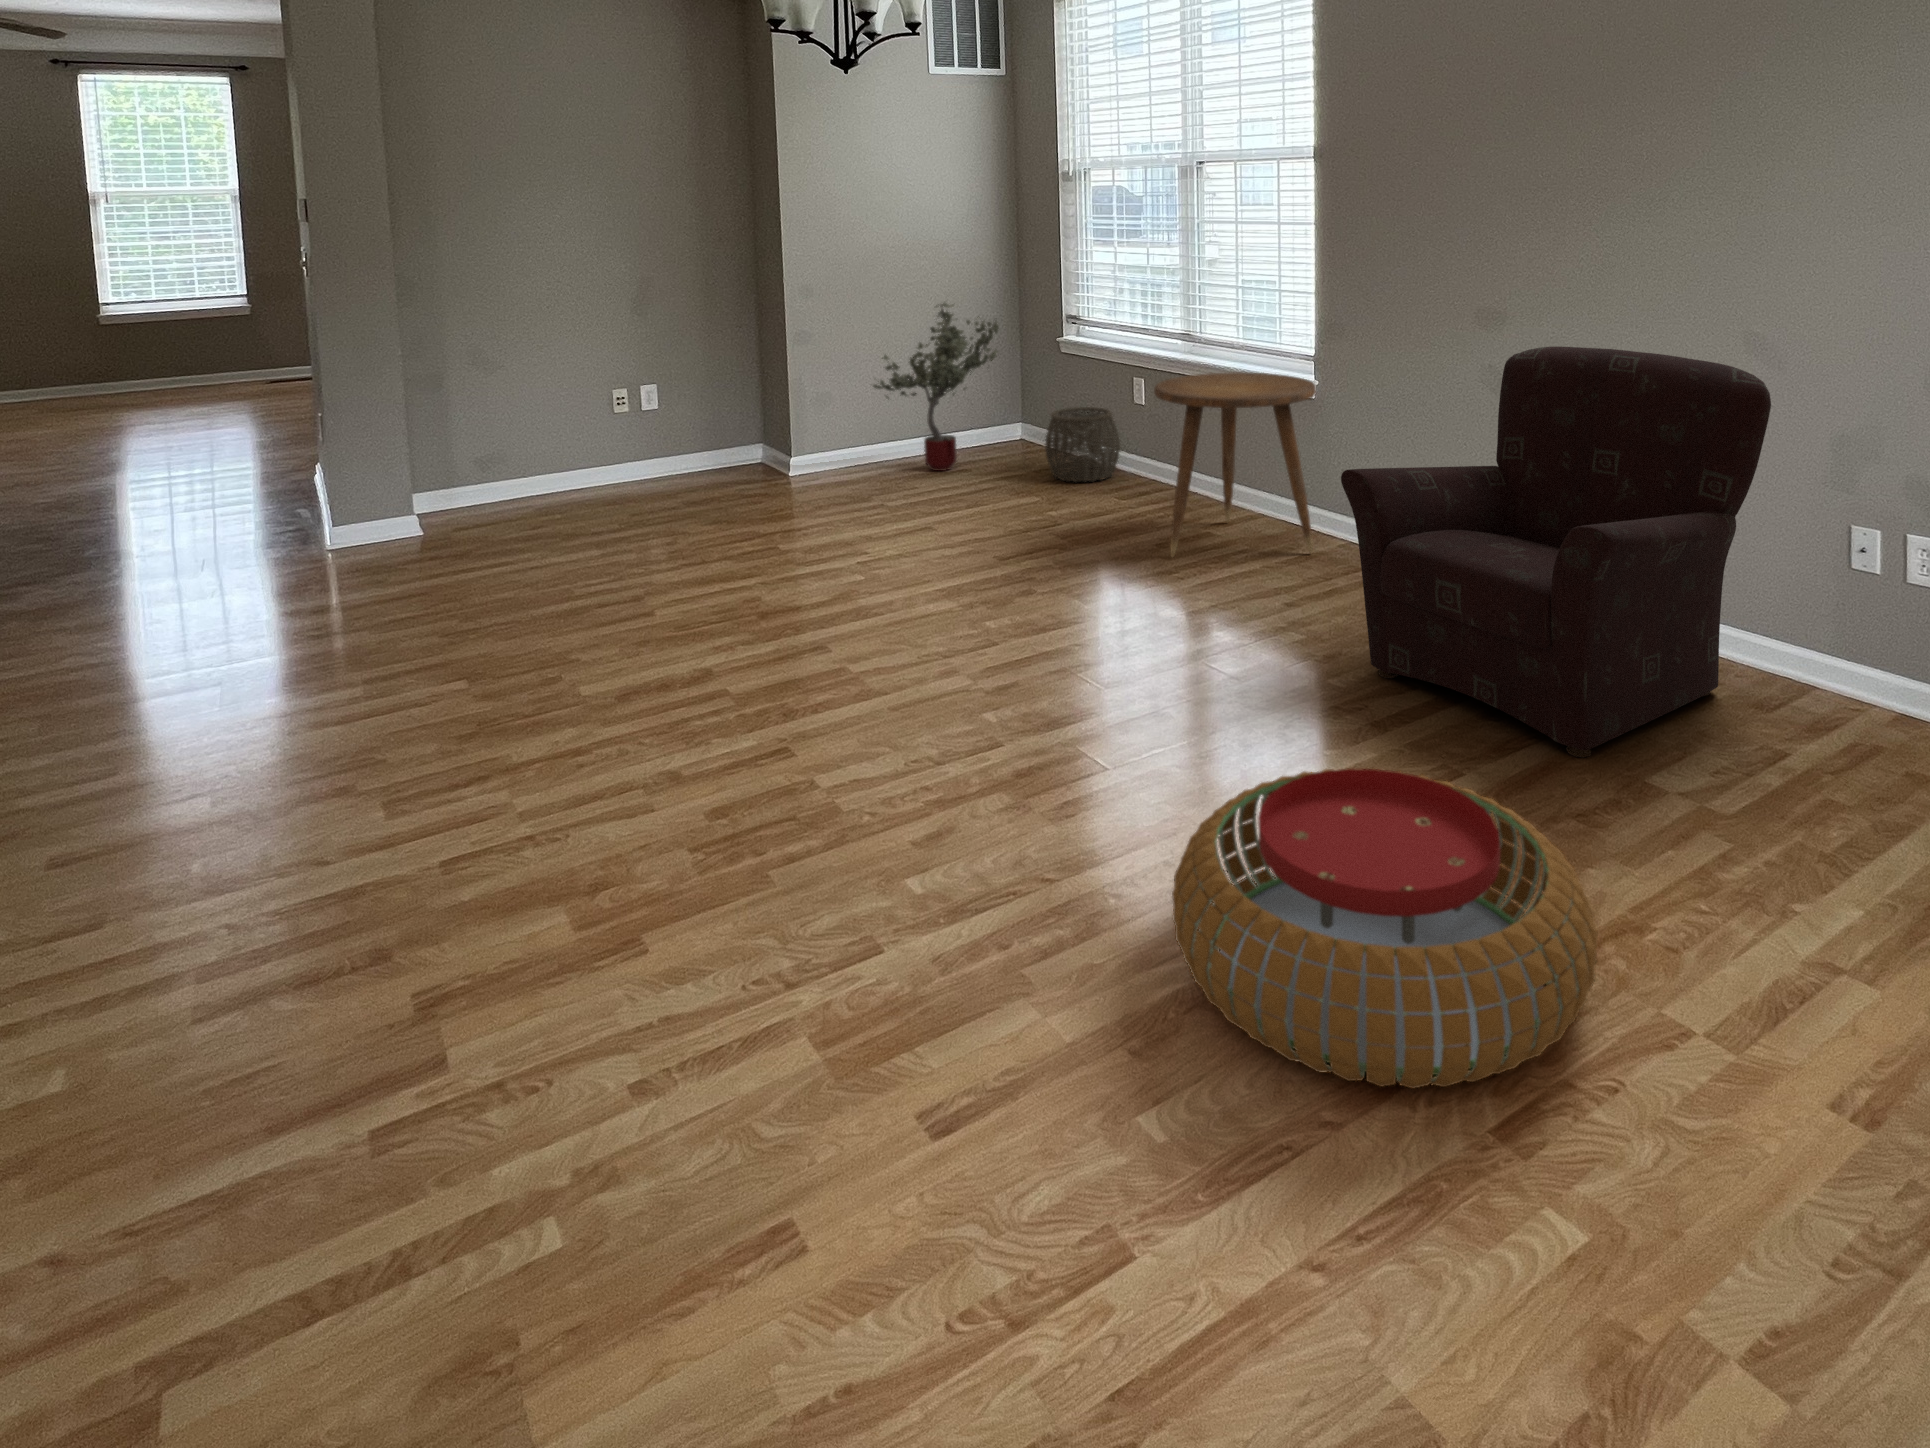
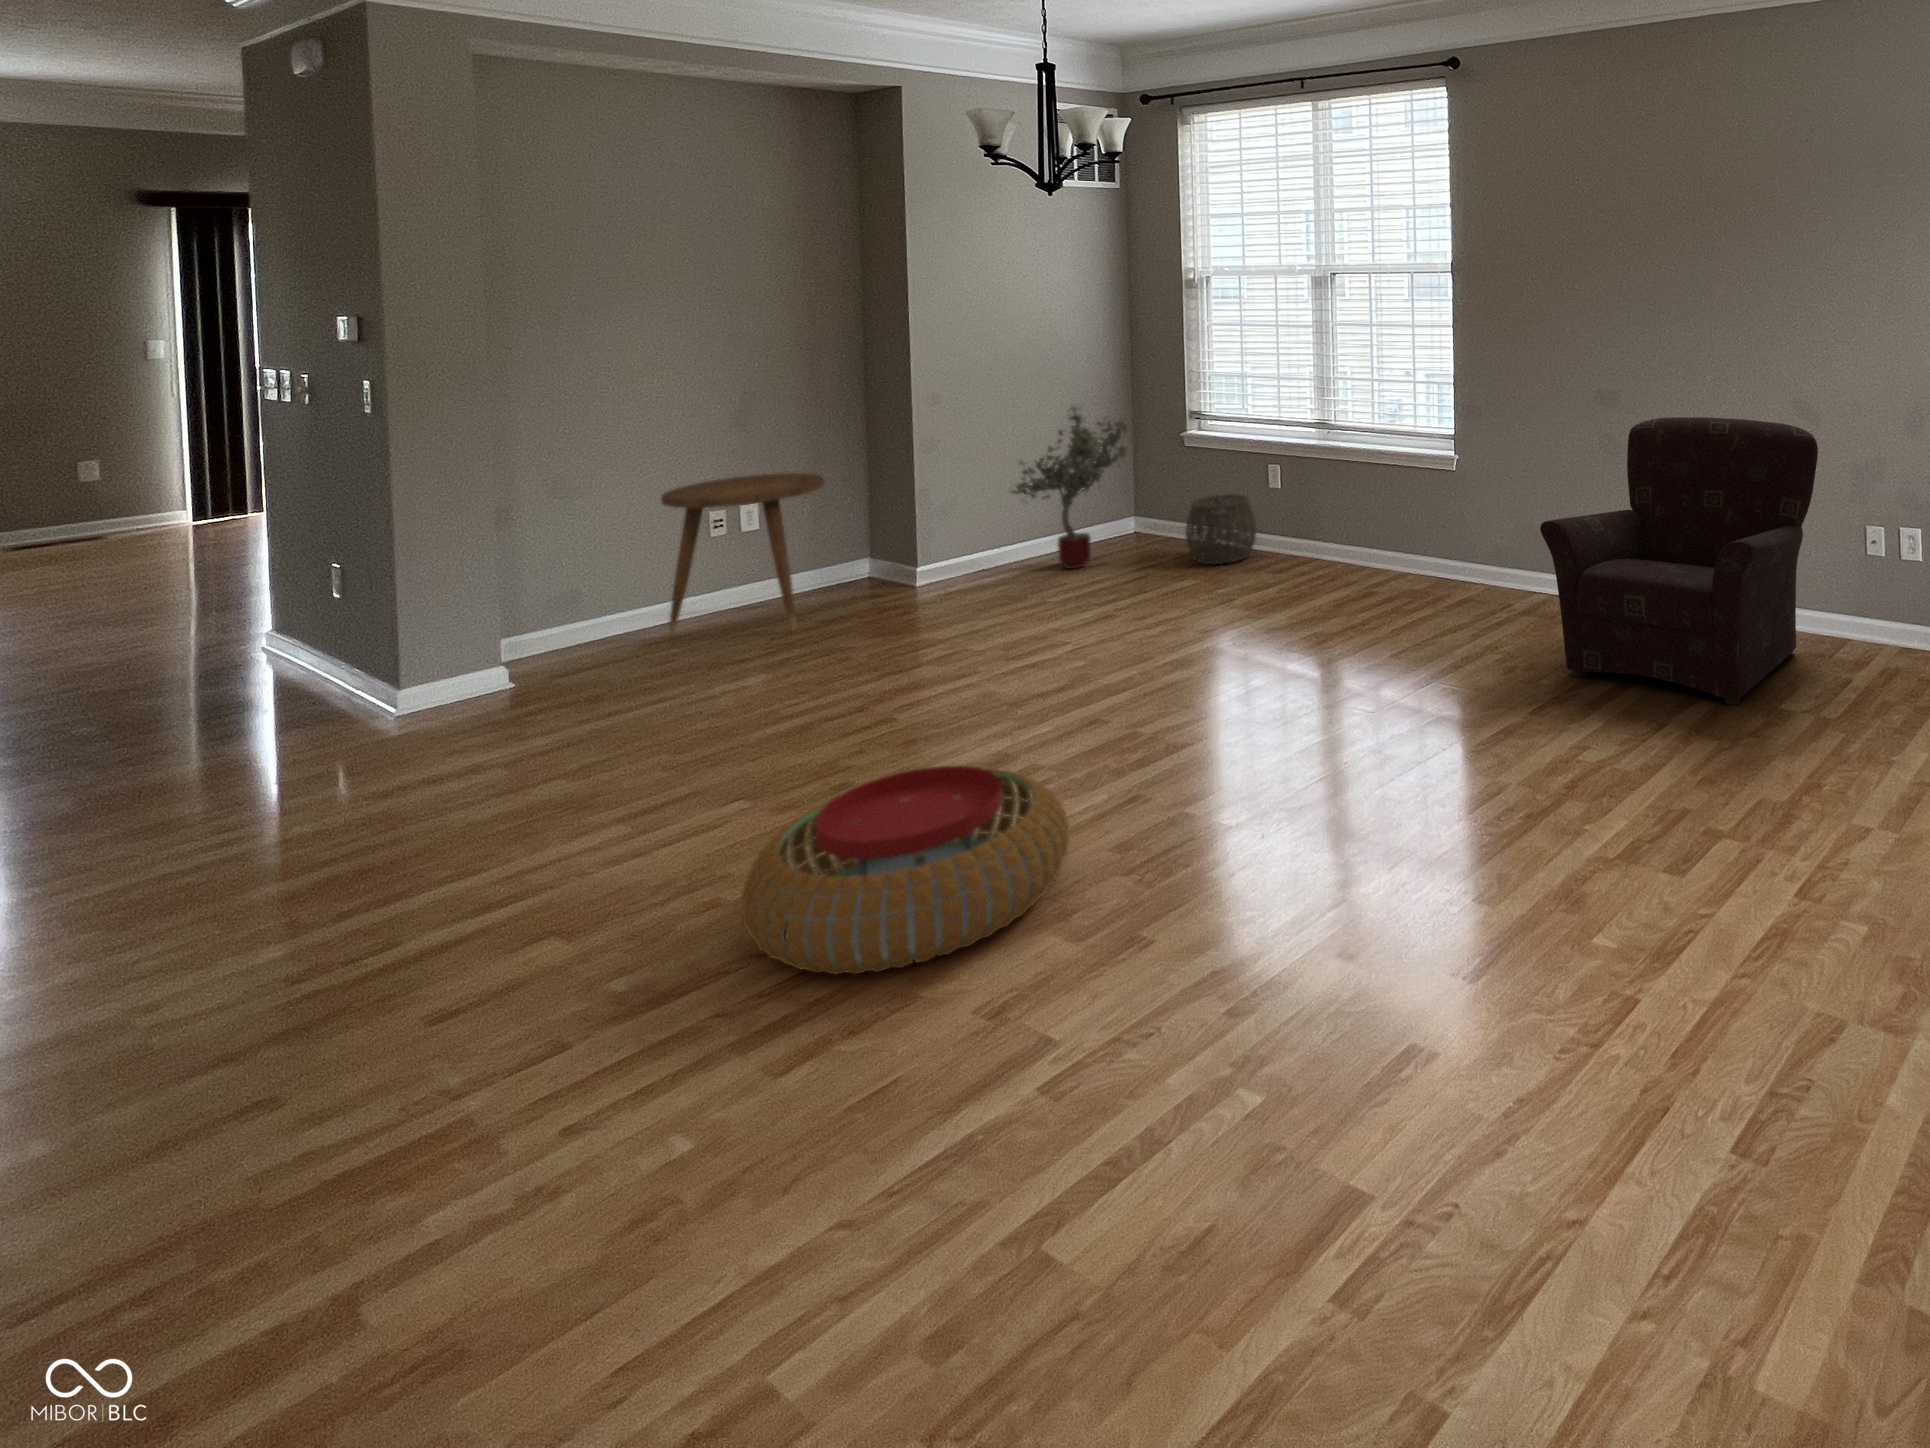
side table: present [1154,373,1316,557] -> present [661,473,824,636]
pouf: present [1172,768,1598,1088] -> present [741,766,1069,974]

